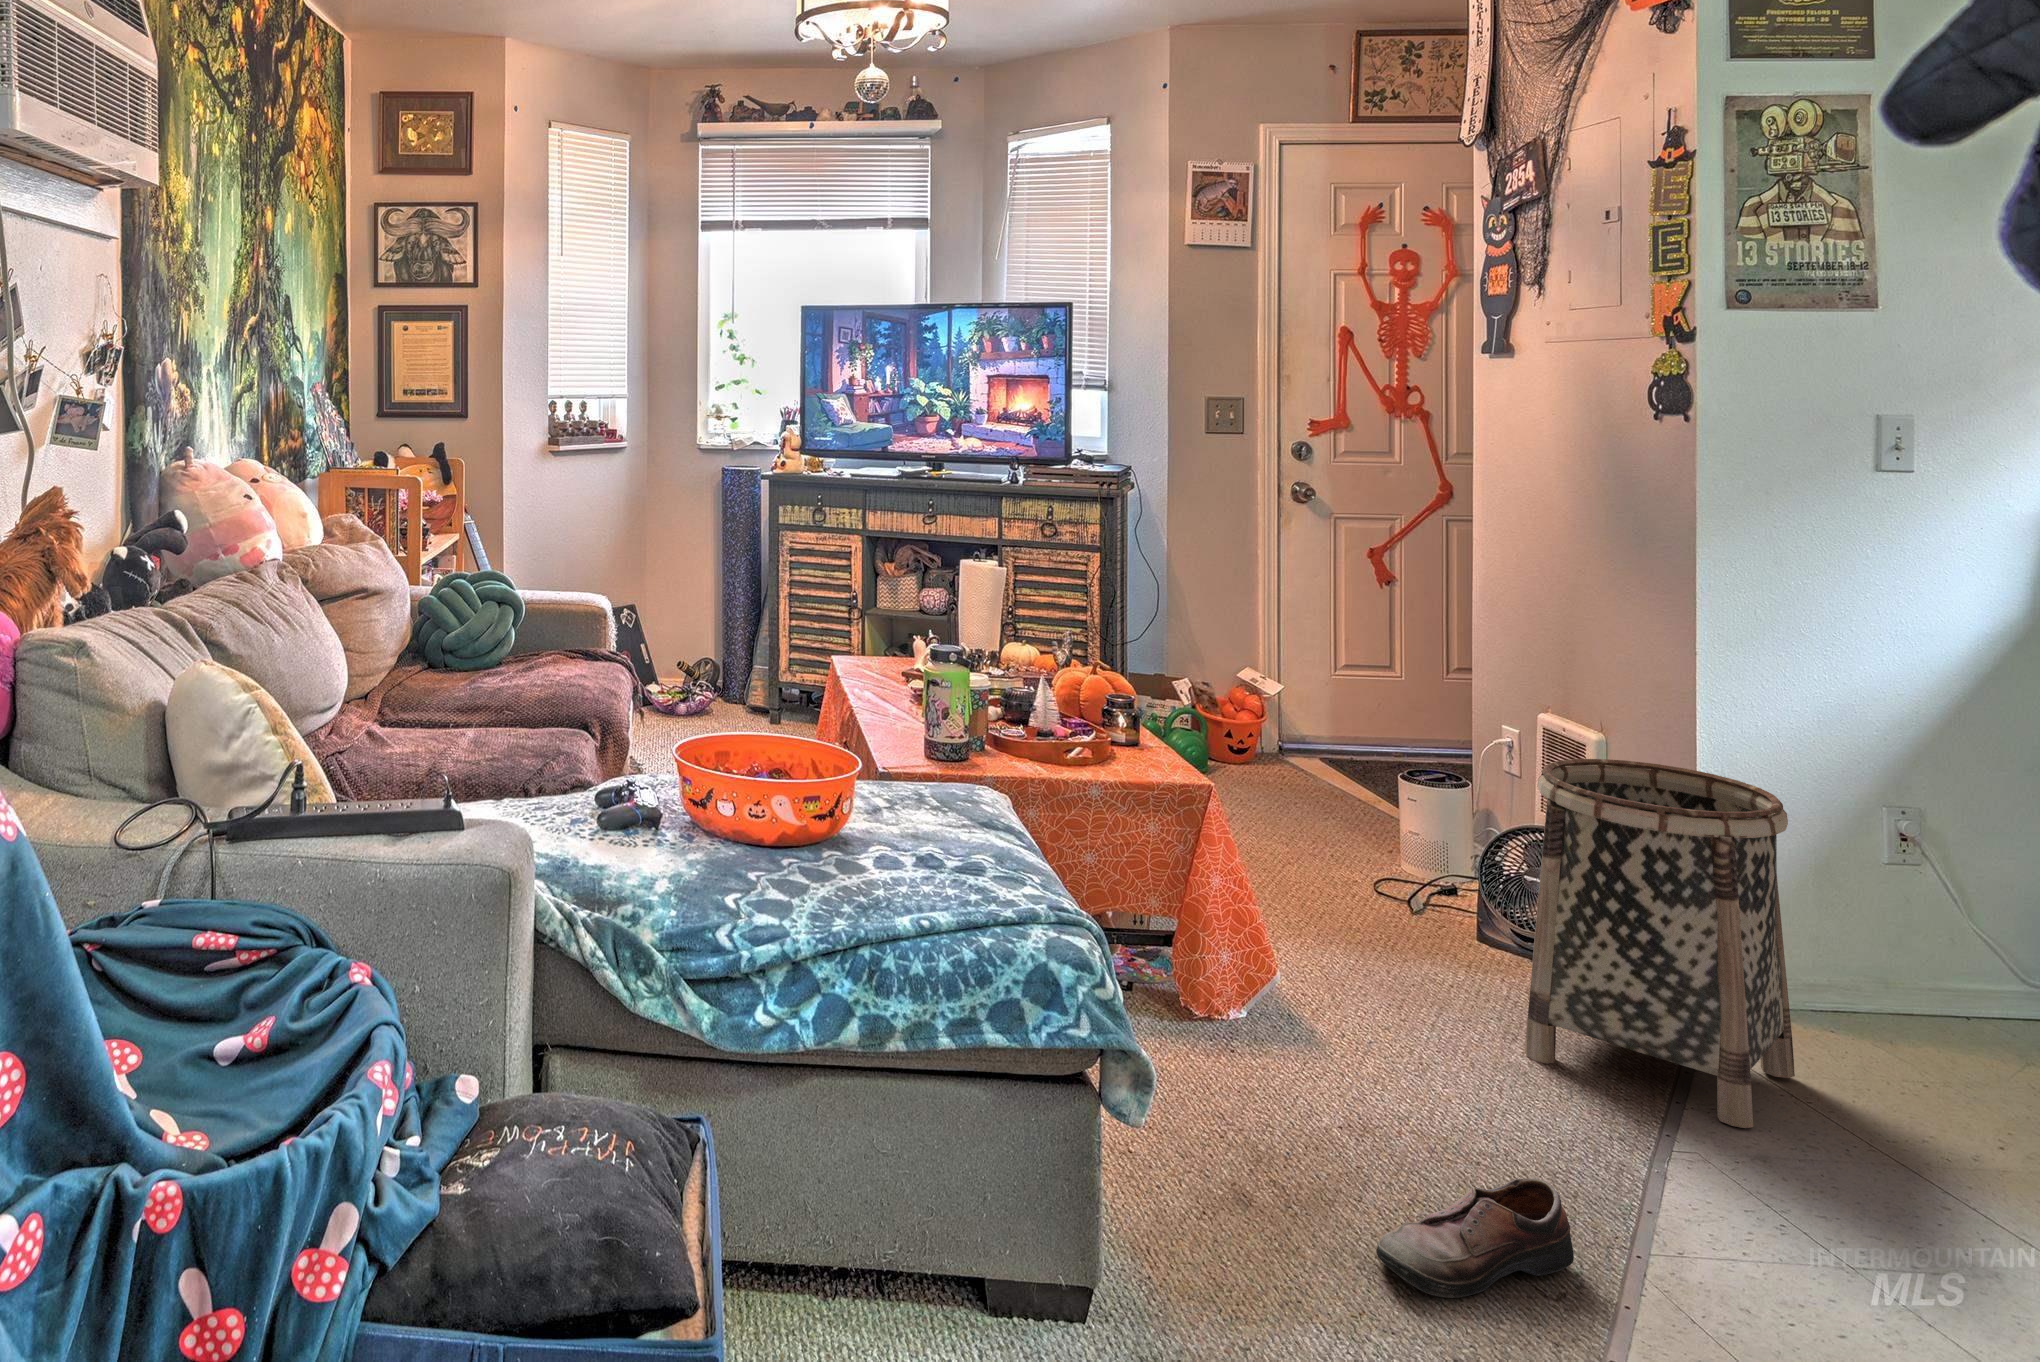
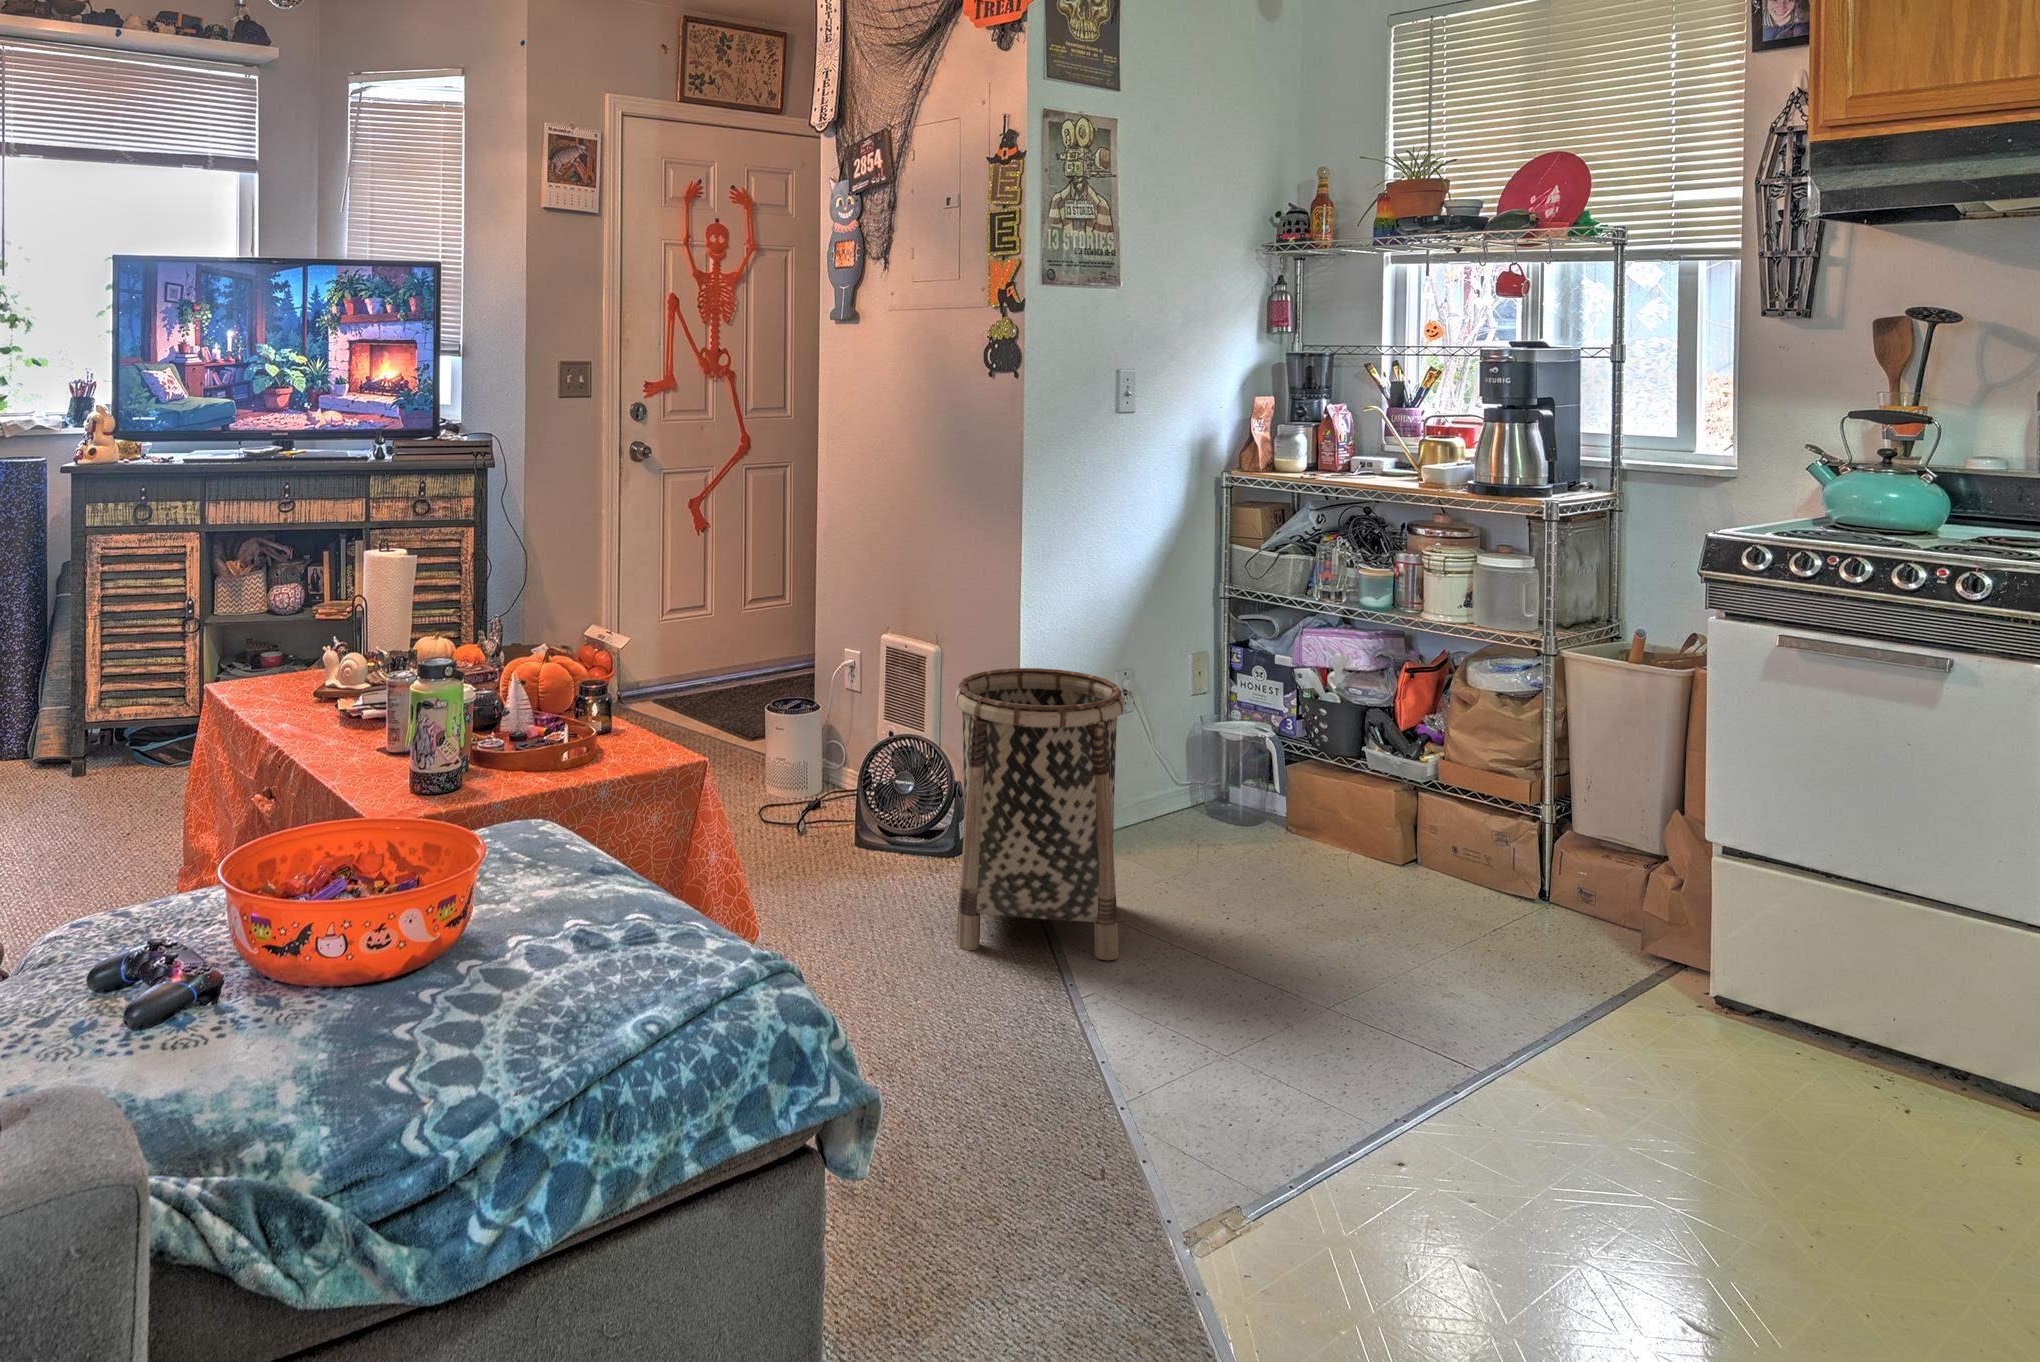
shoe: present [1376,1178,1574,1298] -> none [985,1070,1107,1222]

